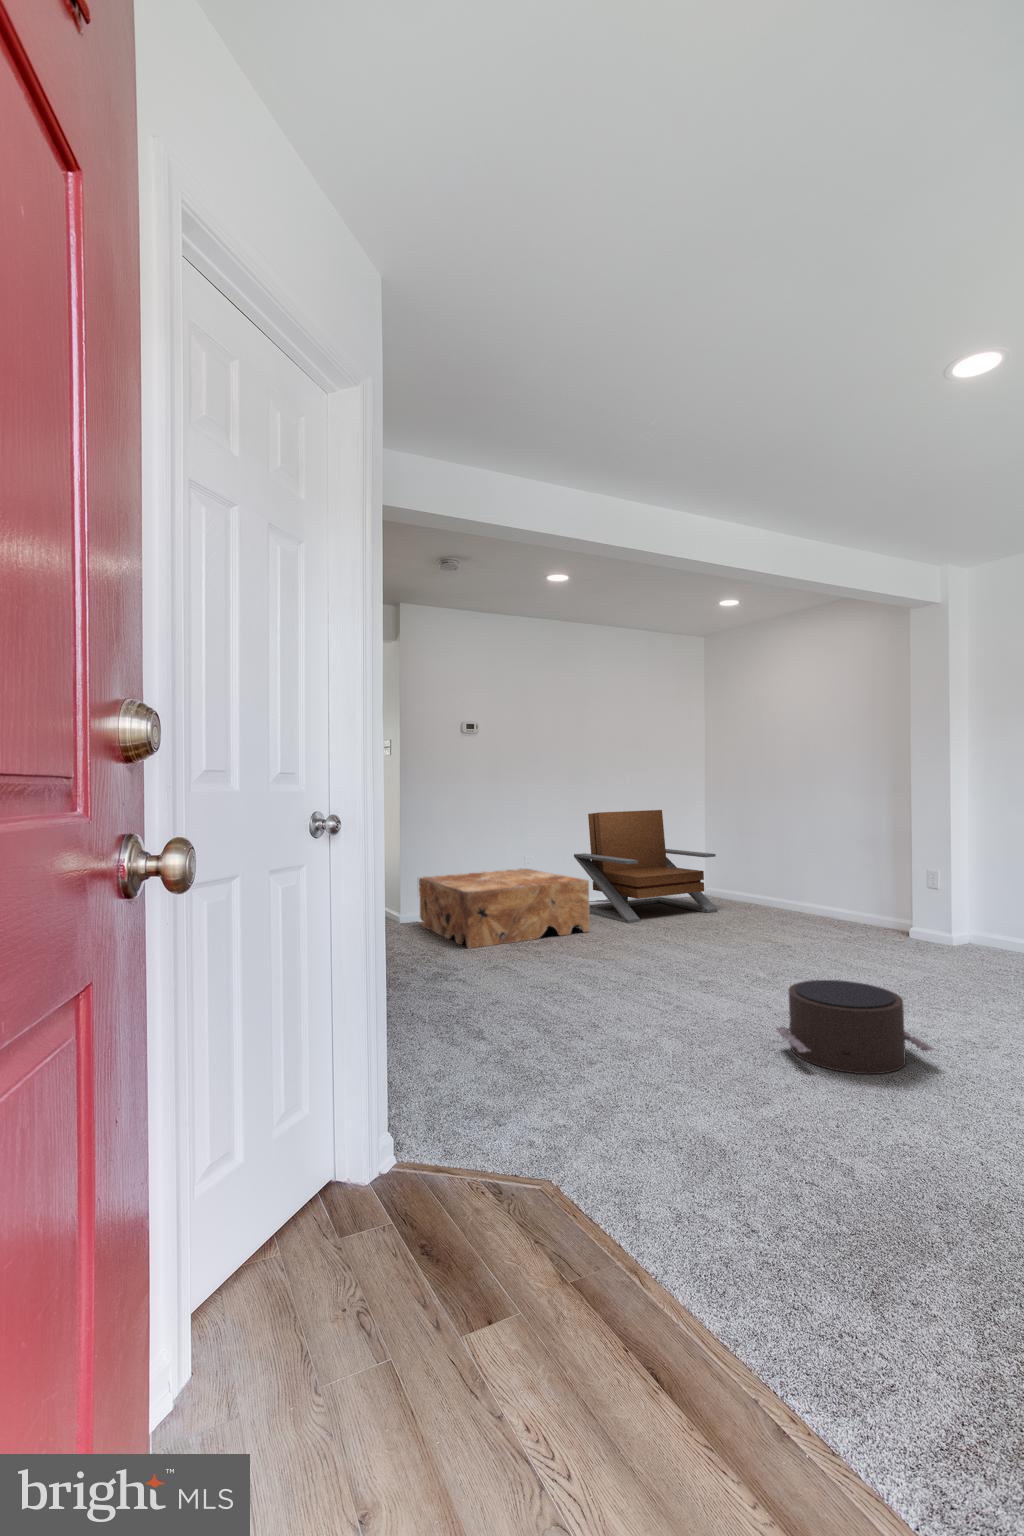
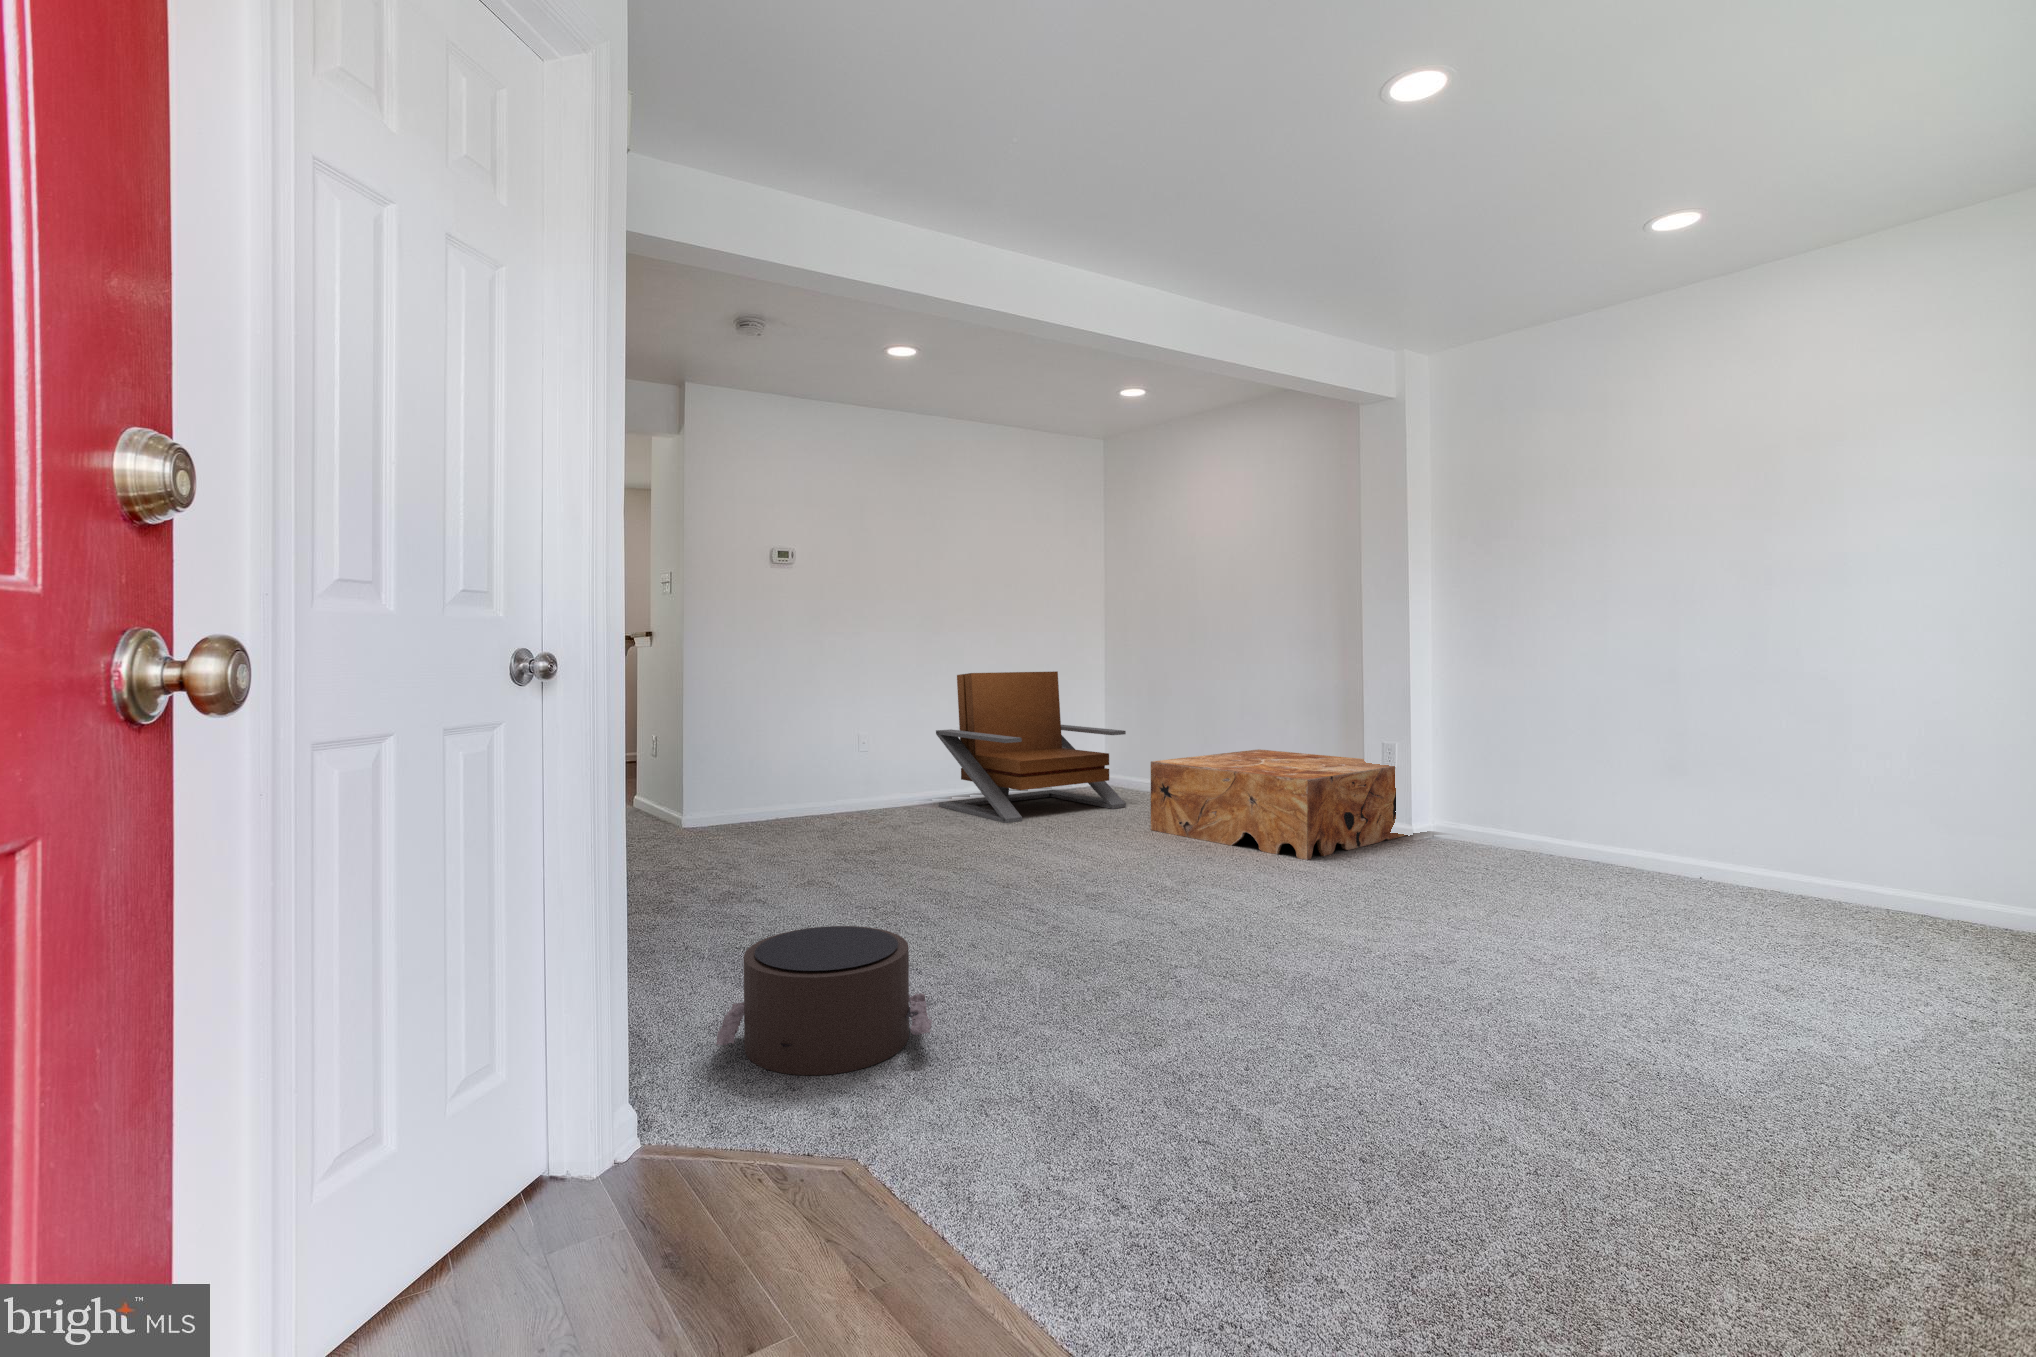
coffee table: present [419,869,590,948] -> present [1151,749,1407,860]
pouf: present [777,980,934,1074] -> present [716,926,932,1075]

